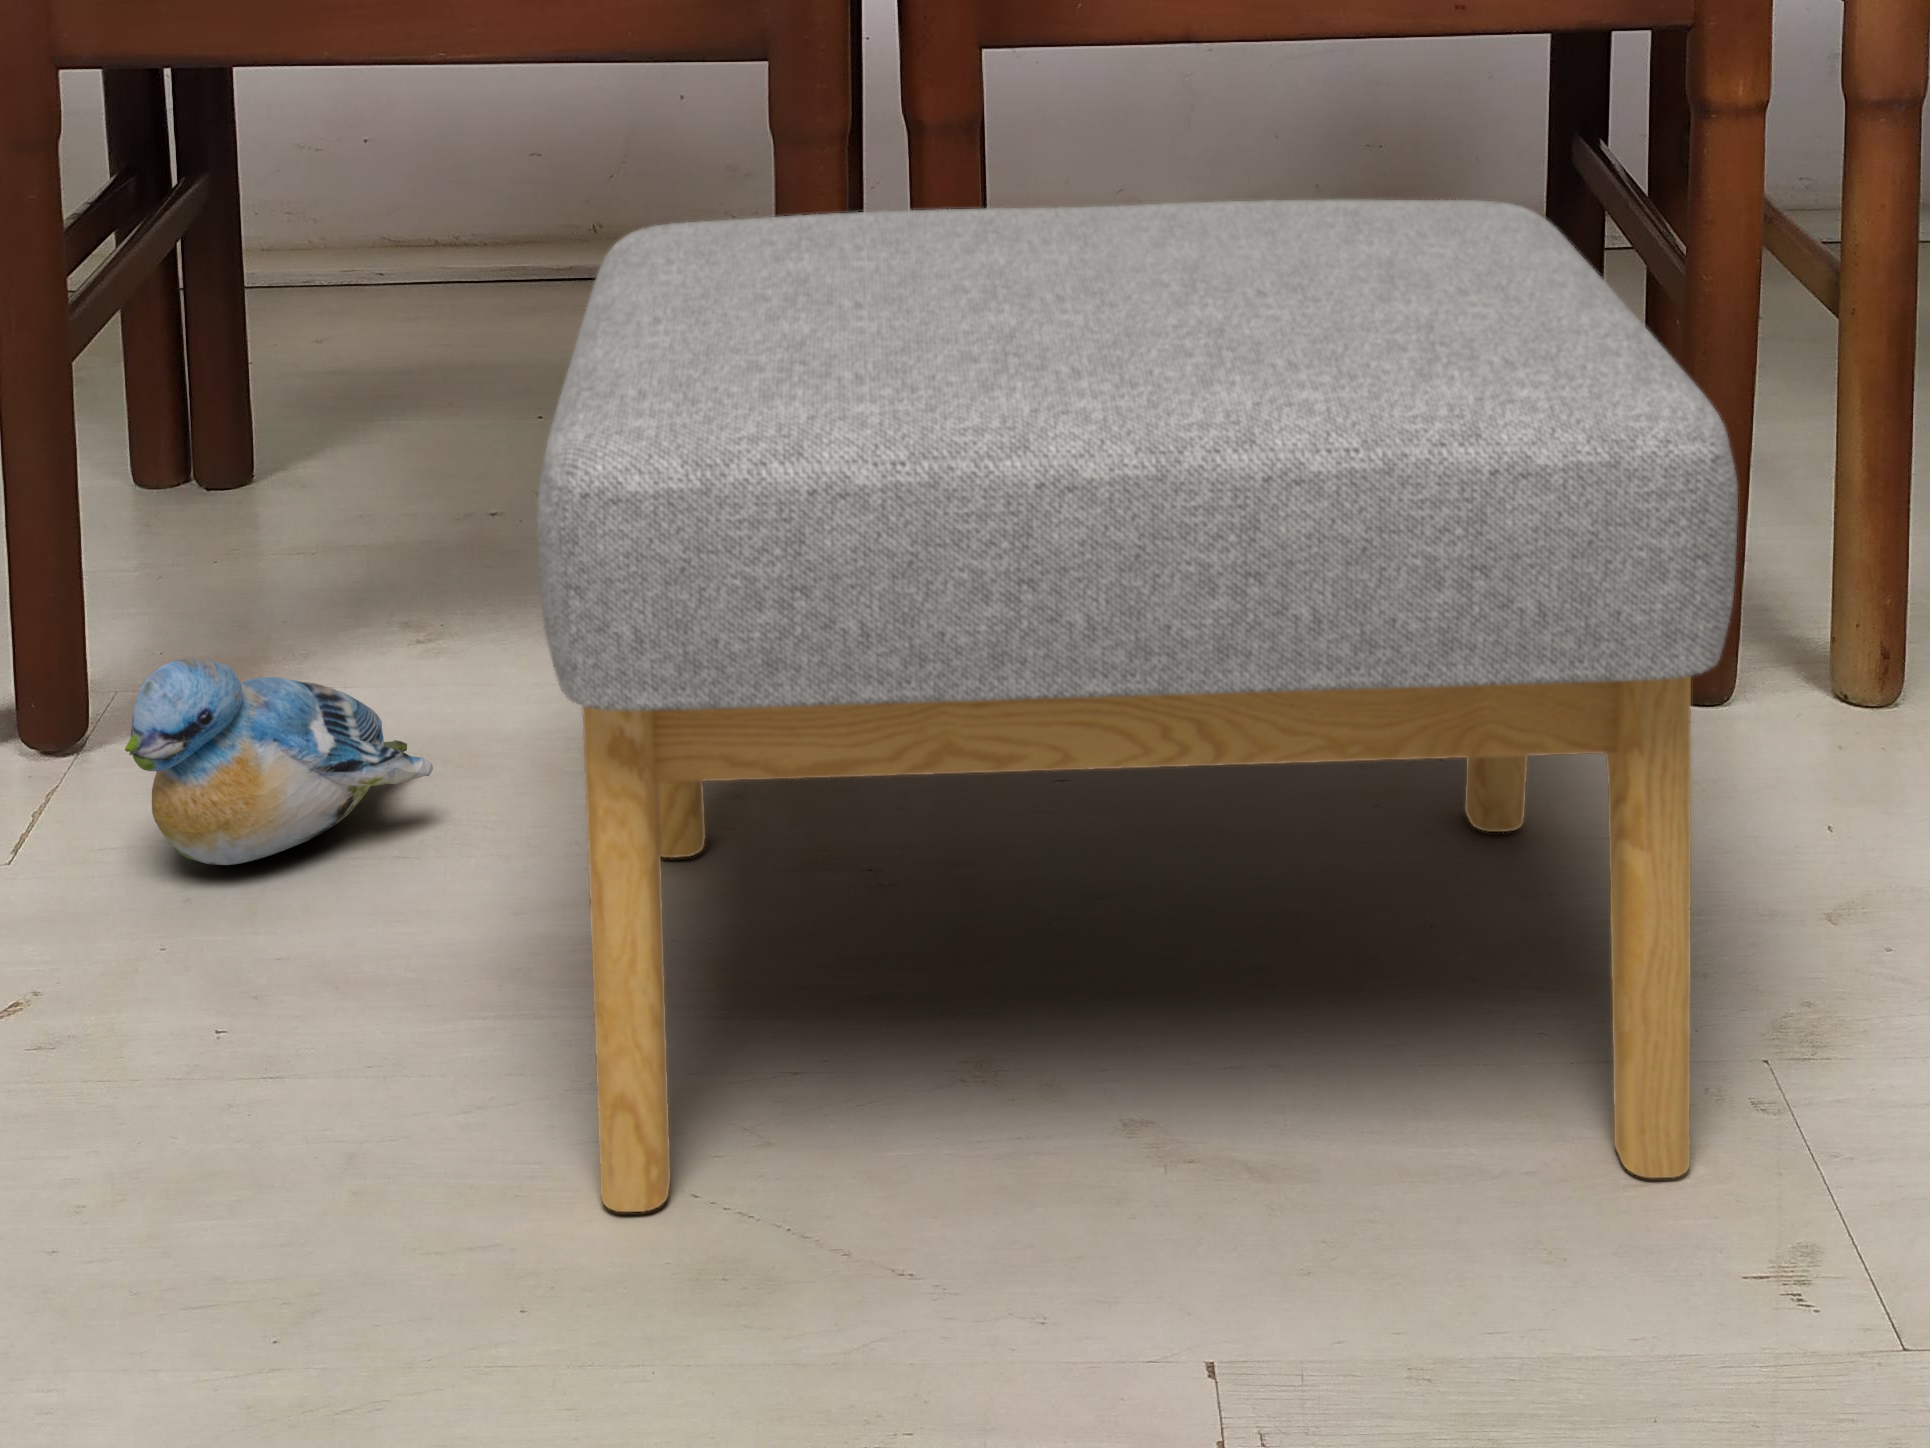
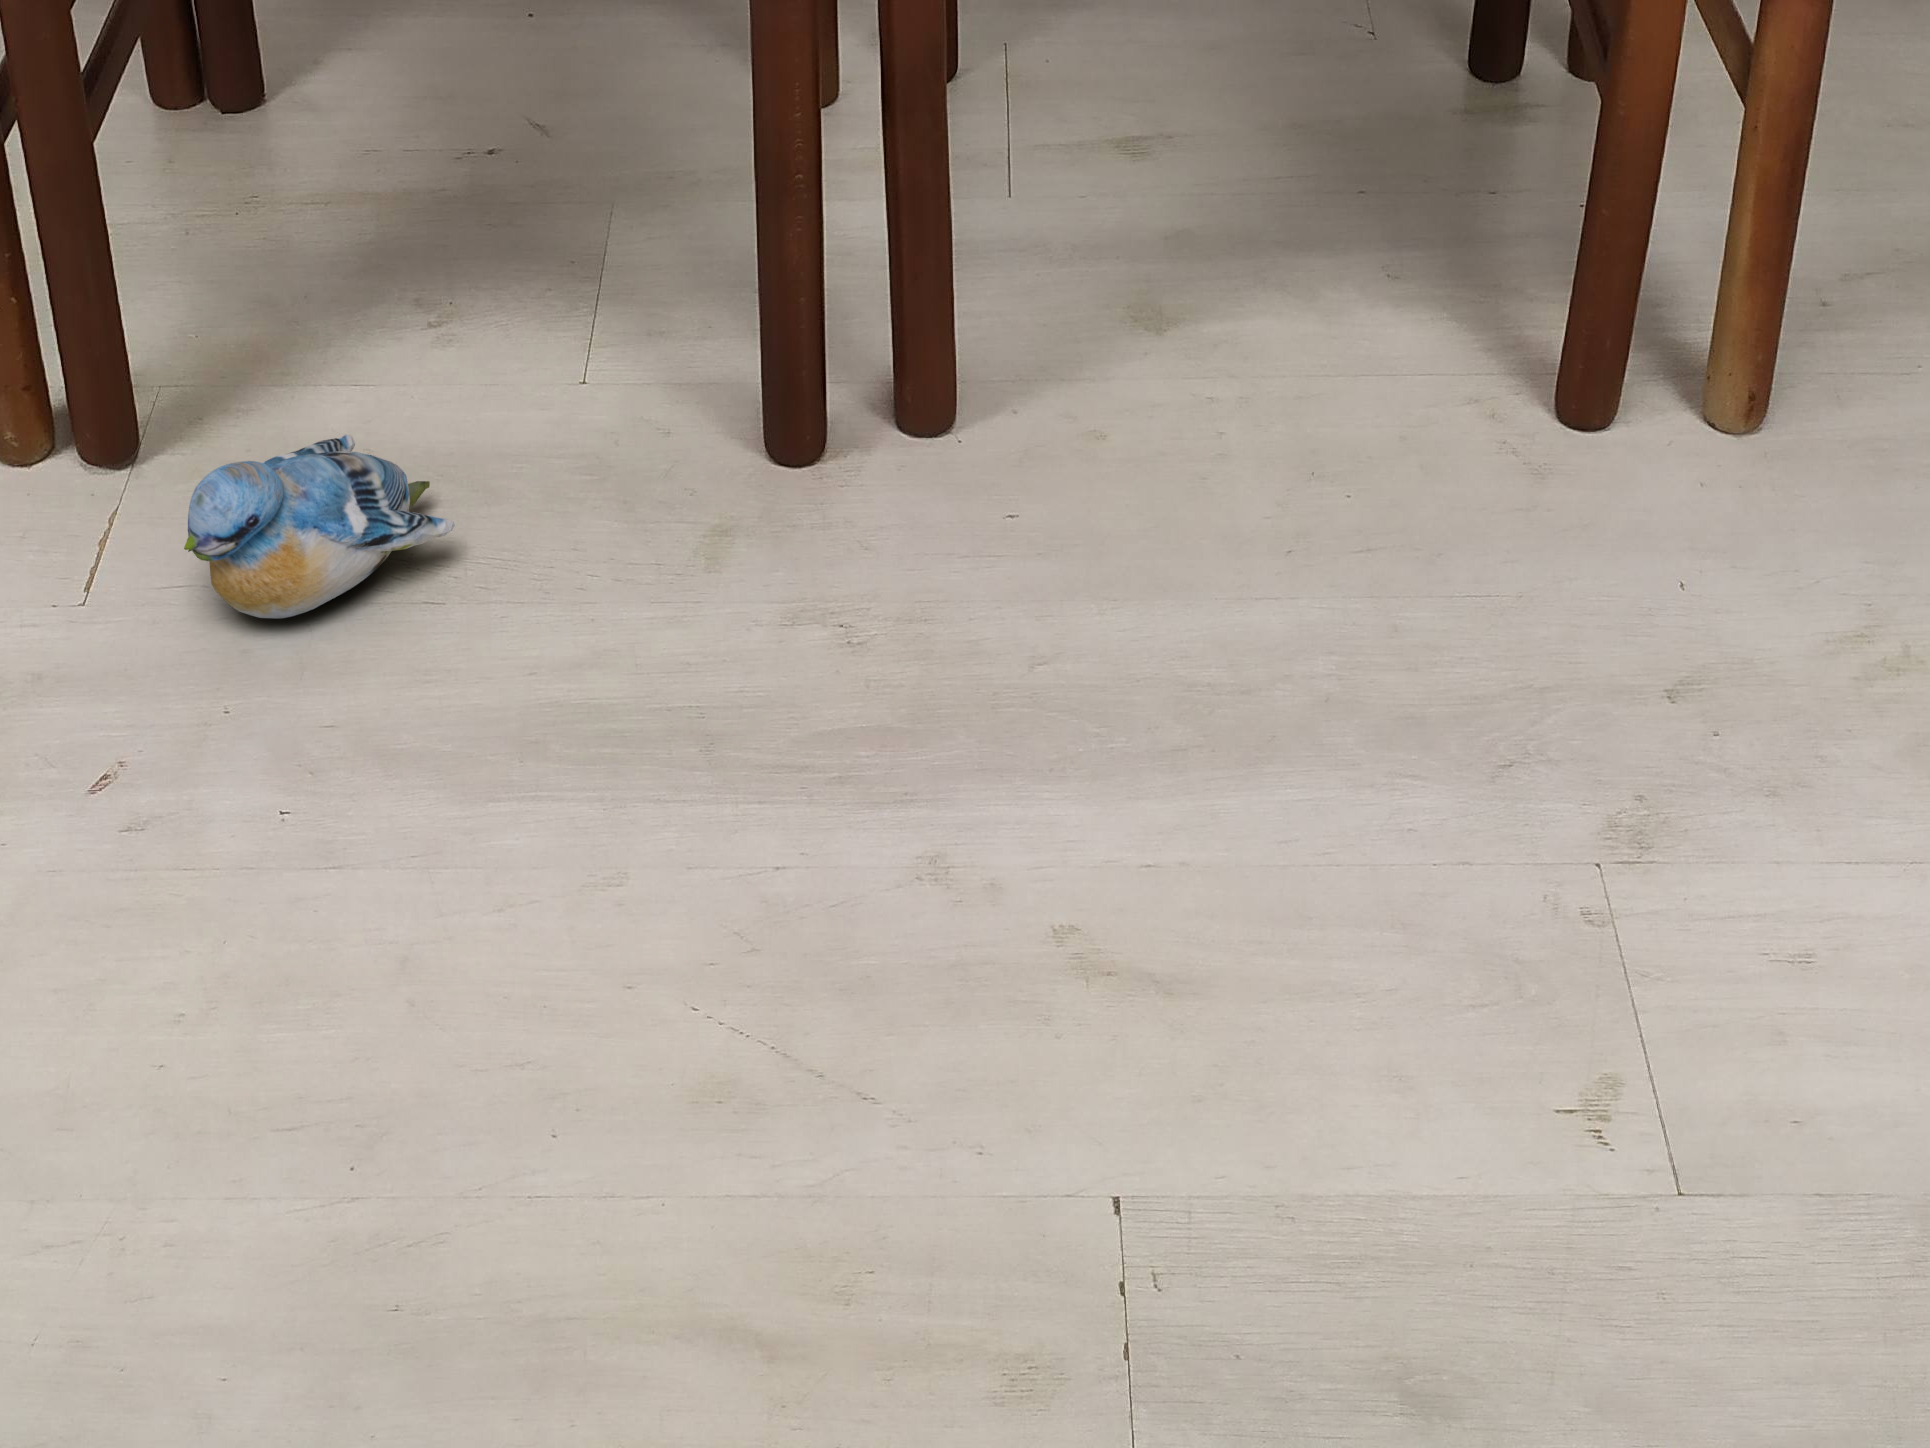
footstool: present [537,200,1738,1212] -> none [544,99,1598,1021]

